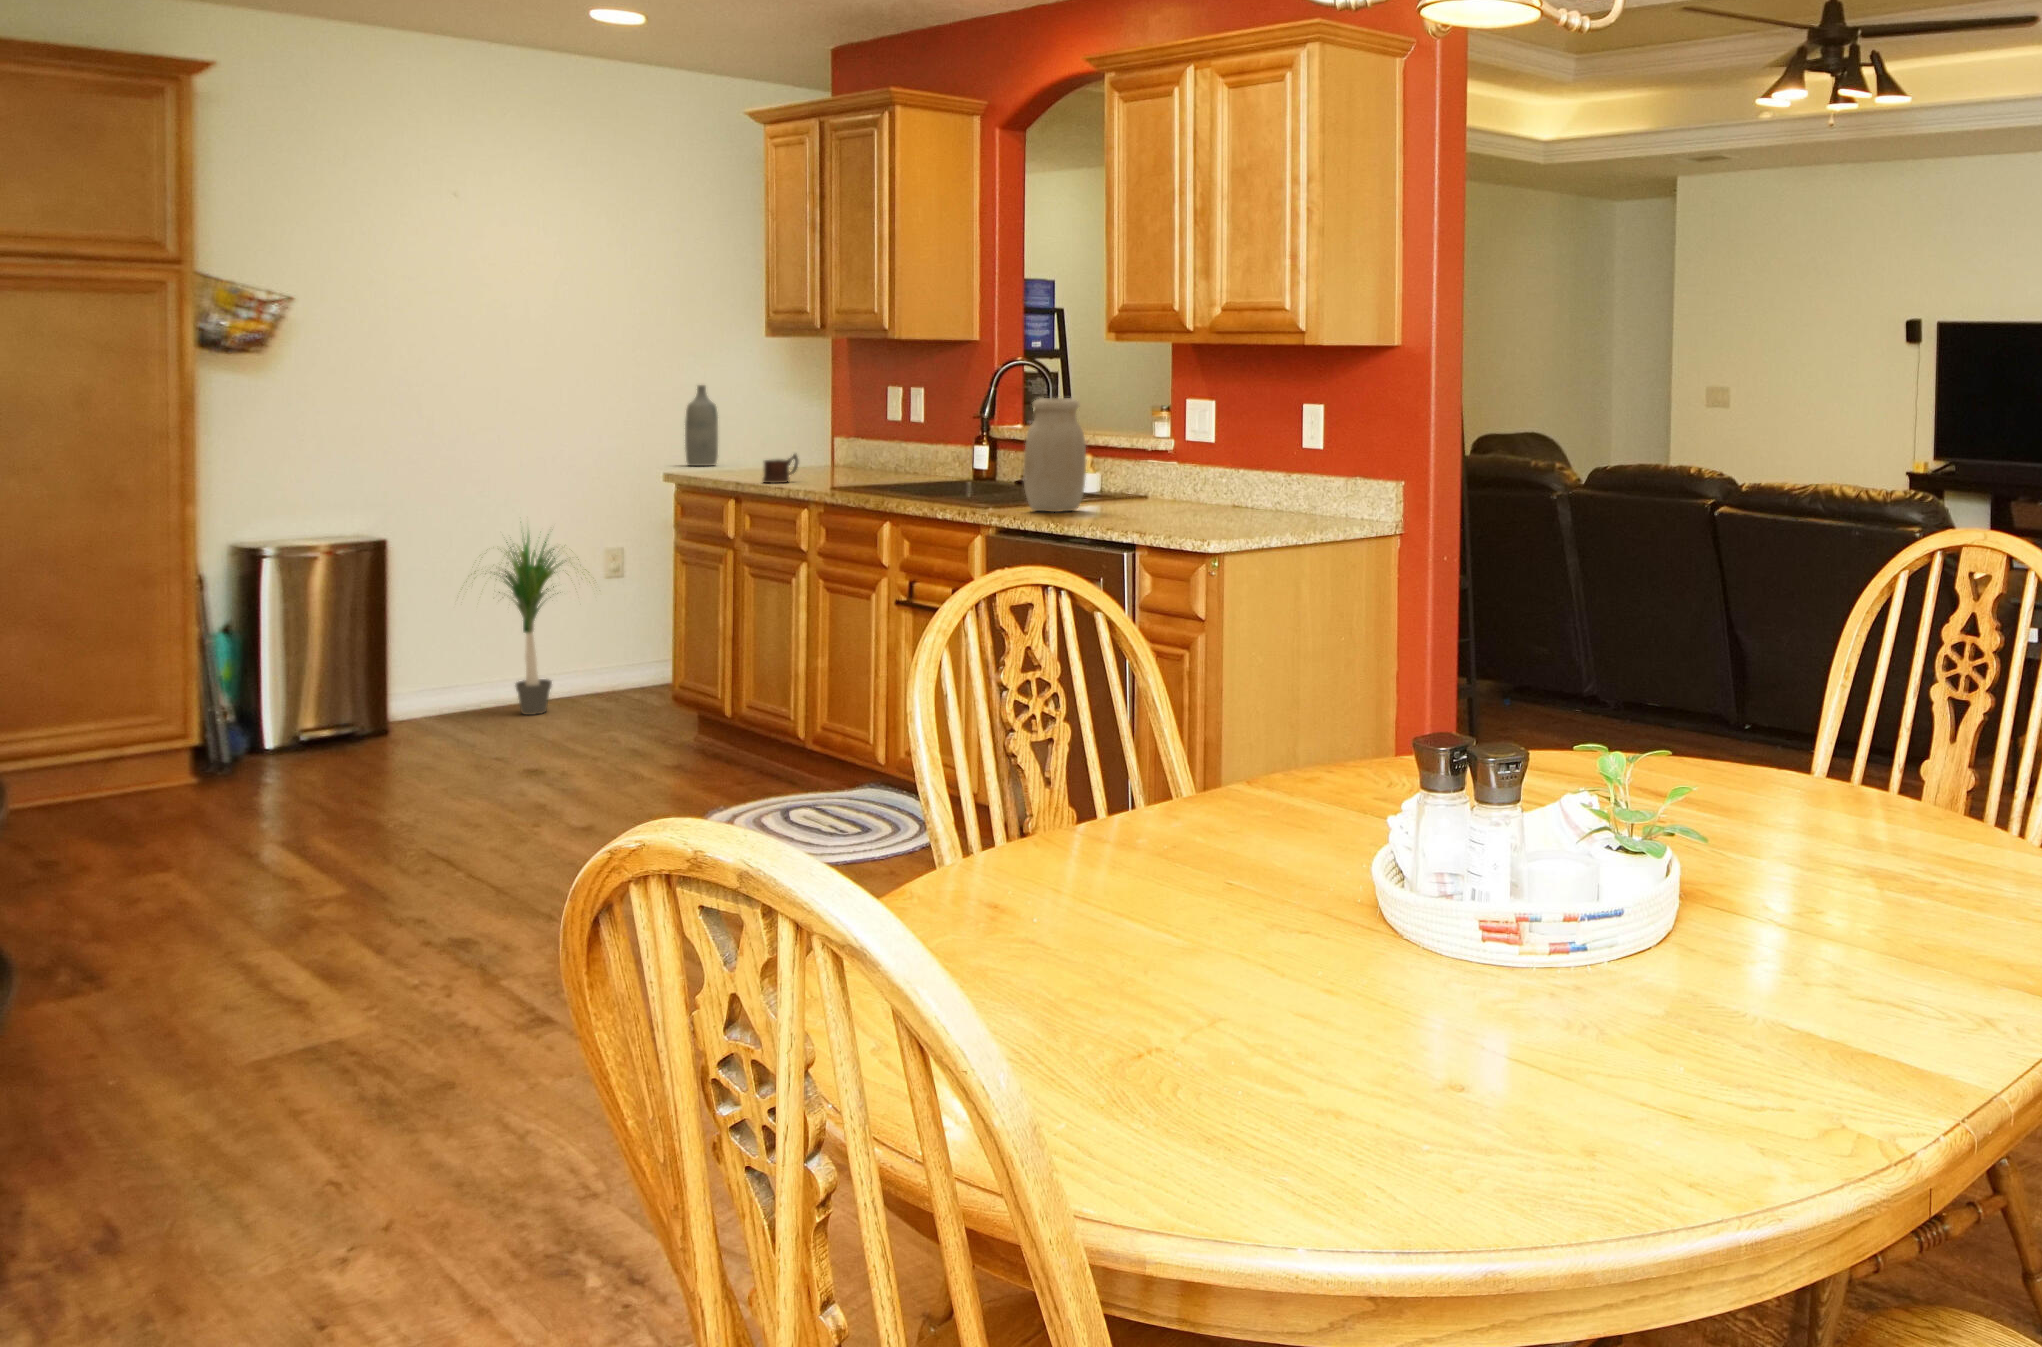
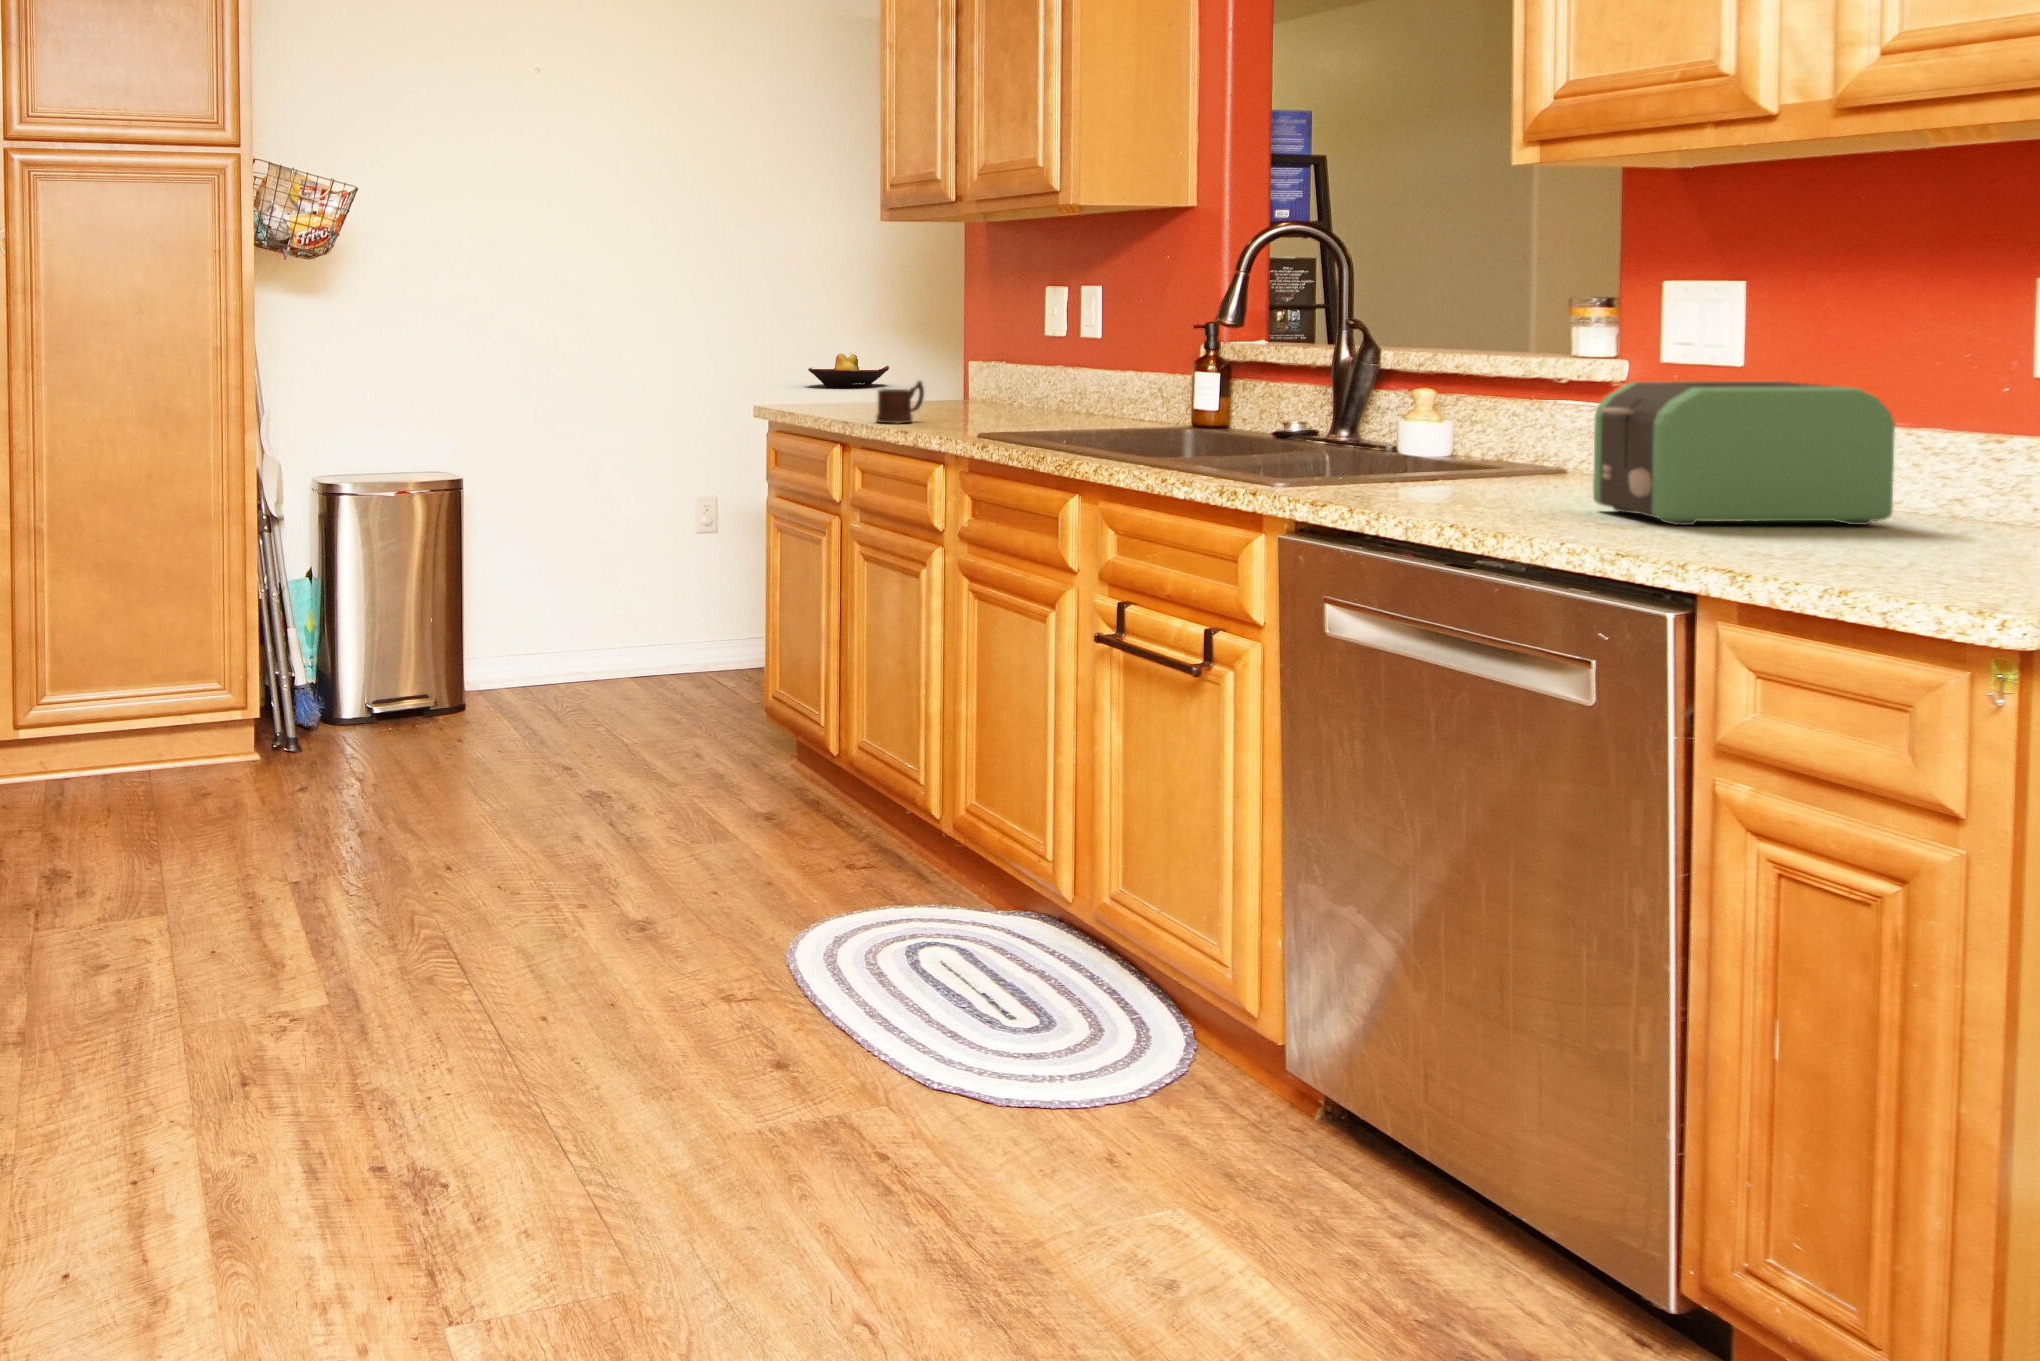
bottle: present [685,385,718,466] -> none [780,292,818,397]
jar: present [1023,398,1086,512] -> none [1356,273,1490,499]
fruit bowl: none [709,430,780,458] -> present [808,352,889,388]
toaster: none [1124,451,1242,518] -> present [1593,381,1895,525]
potted plant: present [466,534,587,715] -> none [528,453,688,700]

